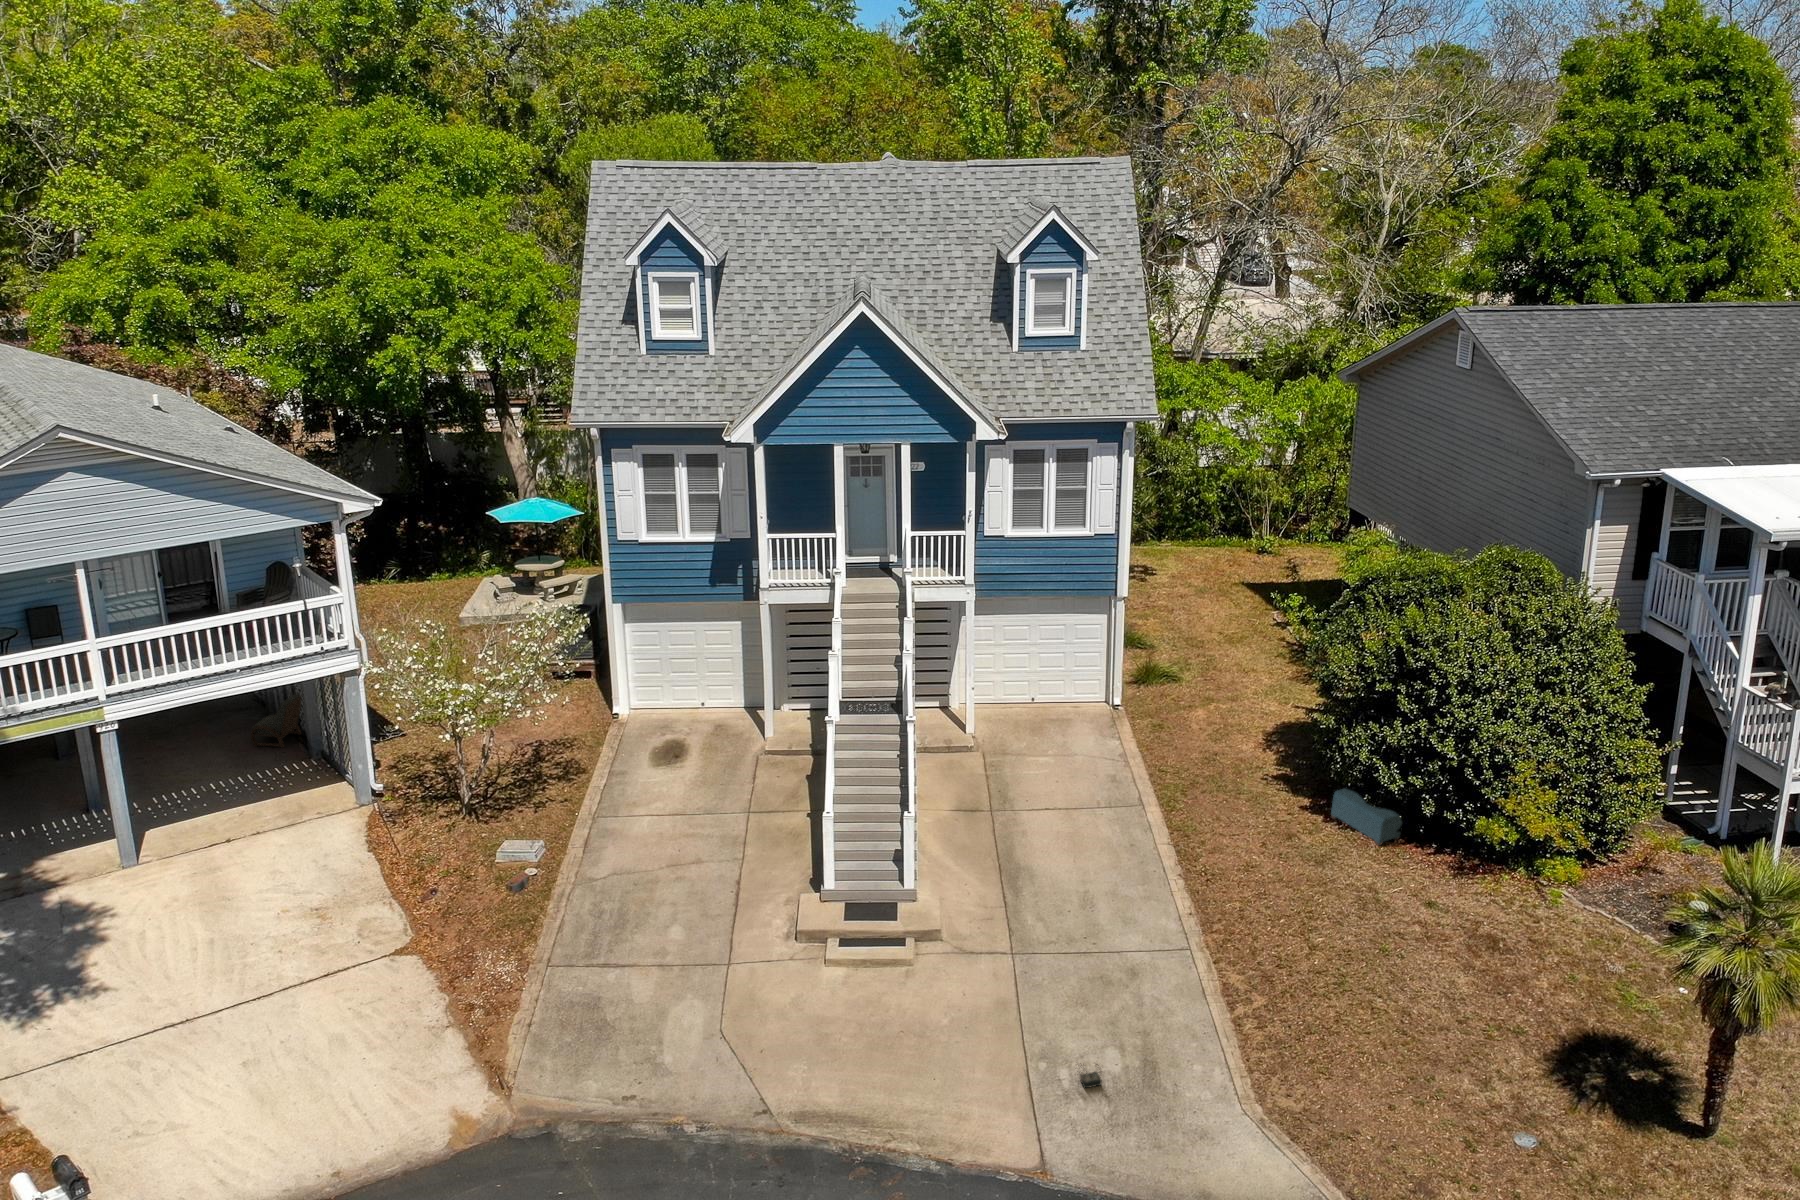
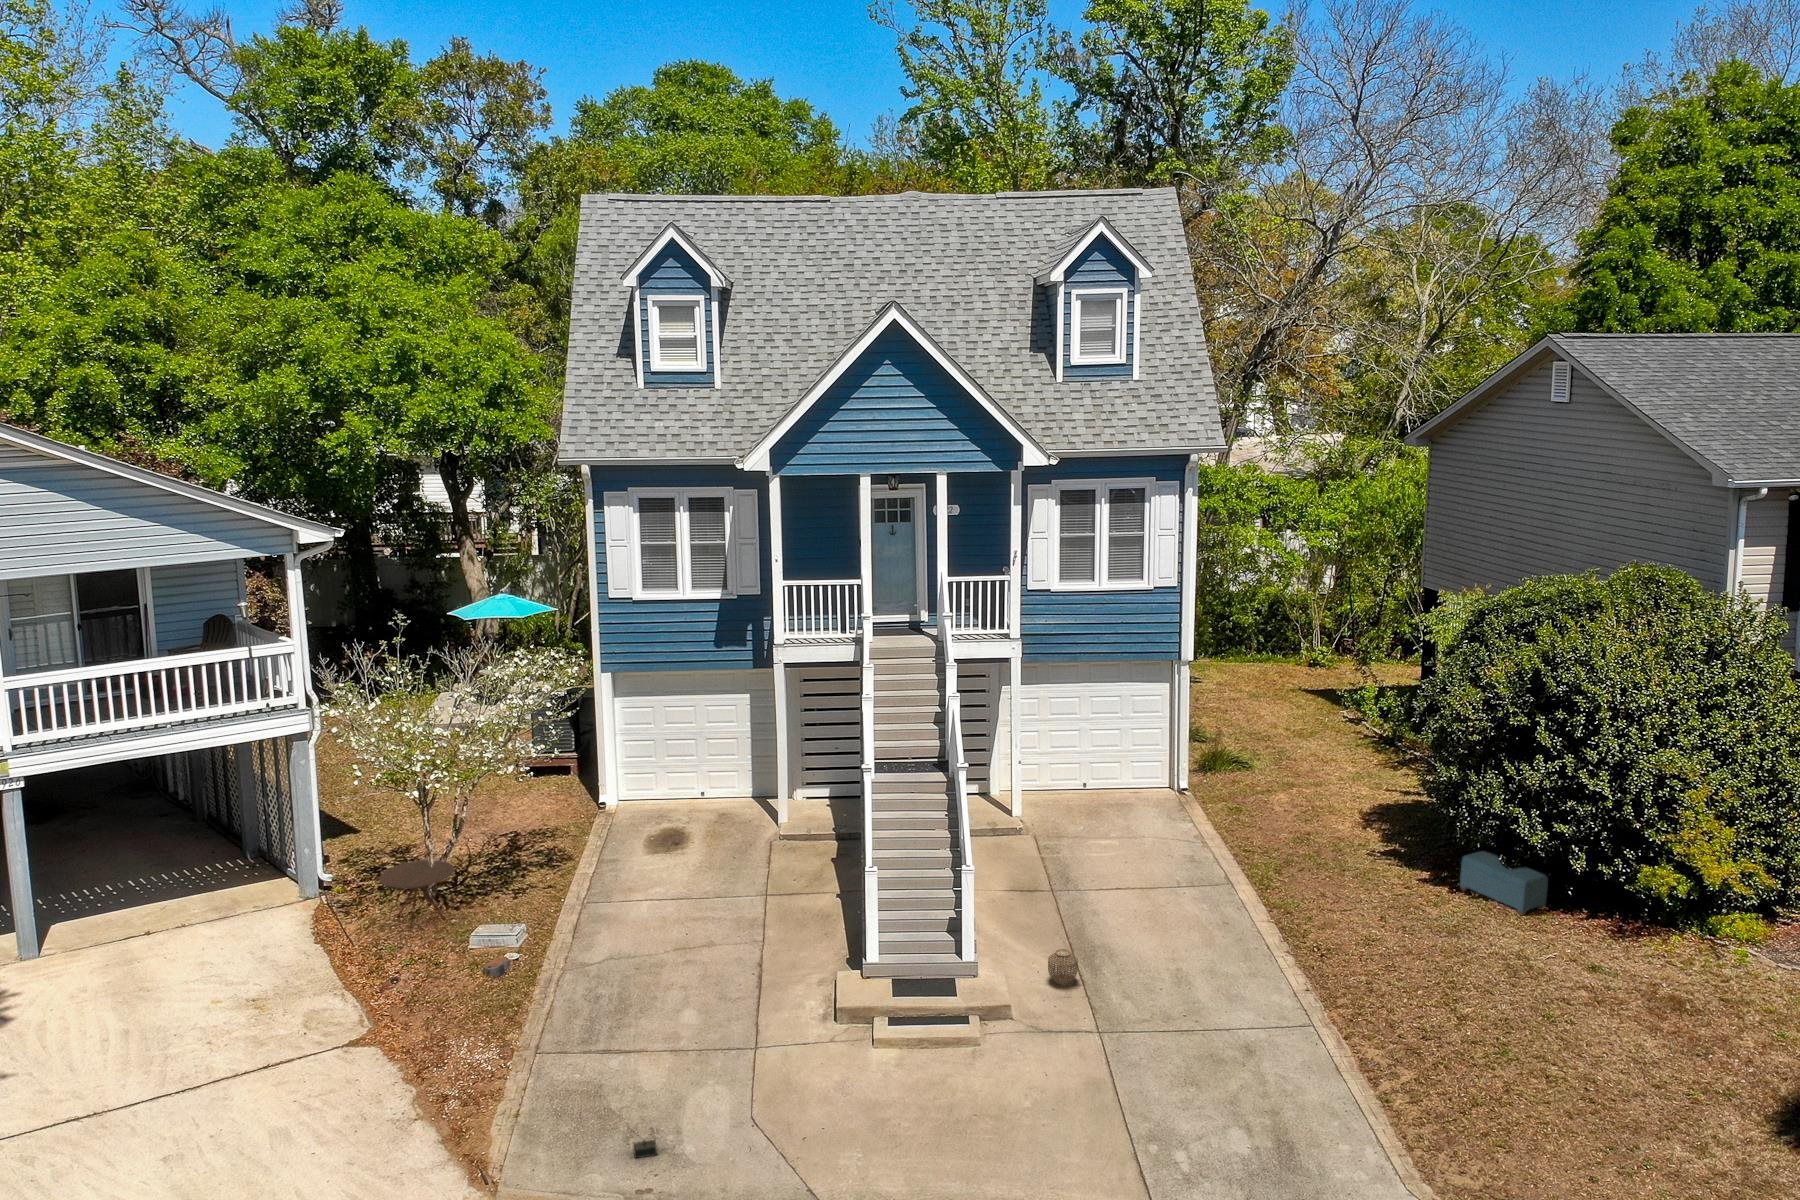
lounge chair: present [251,694,301,748] -> none [171,782,236,847]
round table: none [422,778,485,838] -> present [379,860,454,928]
woven basket: none [974,879,999,907] -> present [1048,949,1078,984]
decorative plant: present [1078,1063,1102,1088] -> present [627,1126,658,1158]

